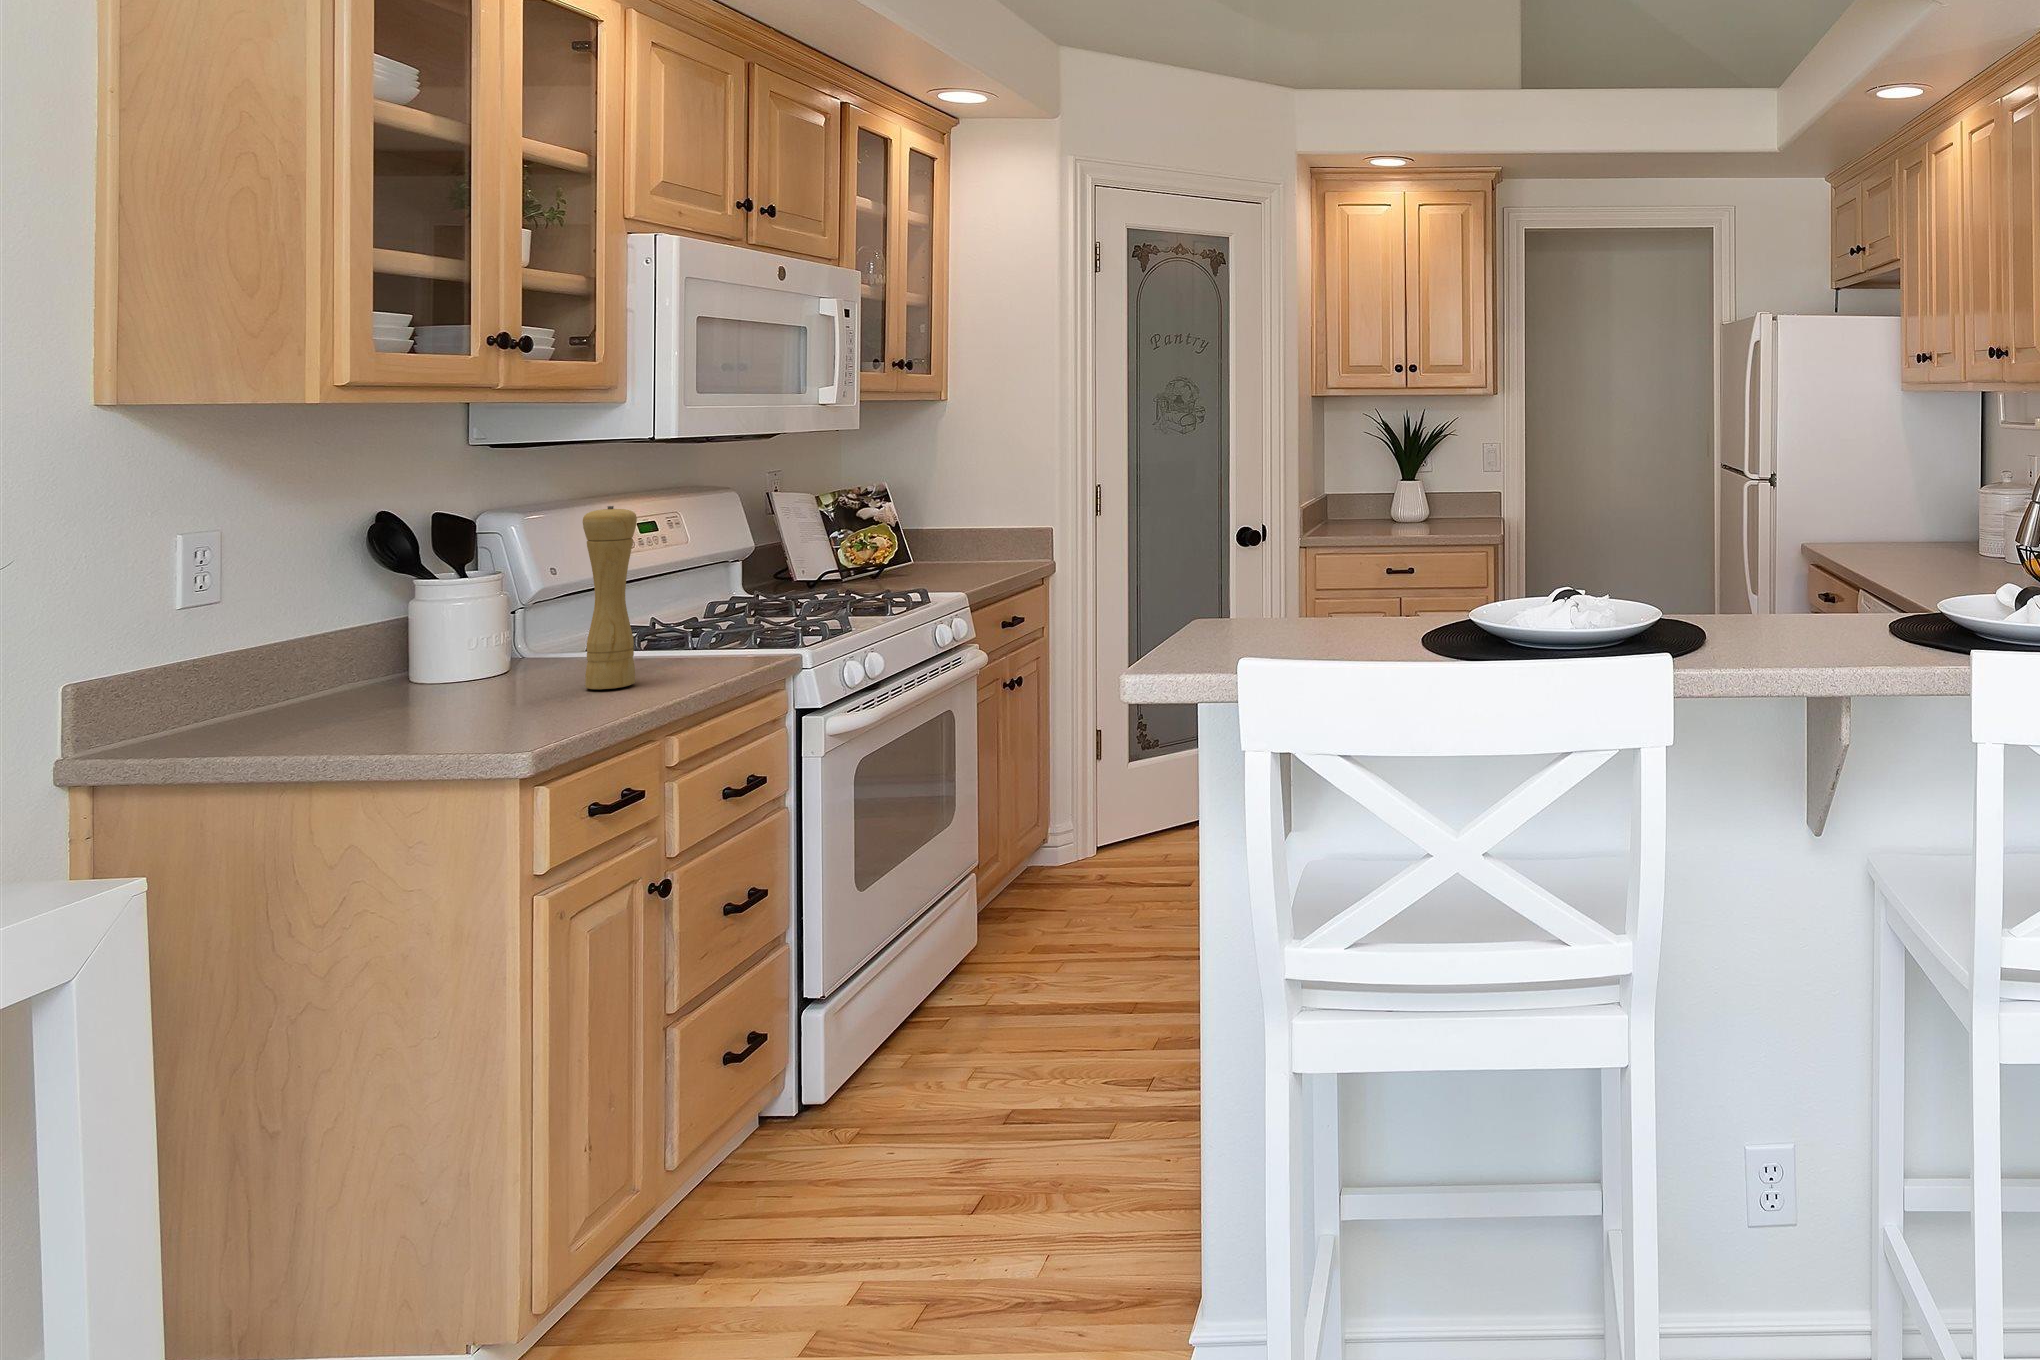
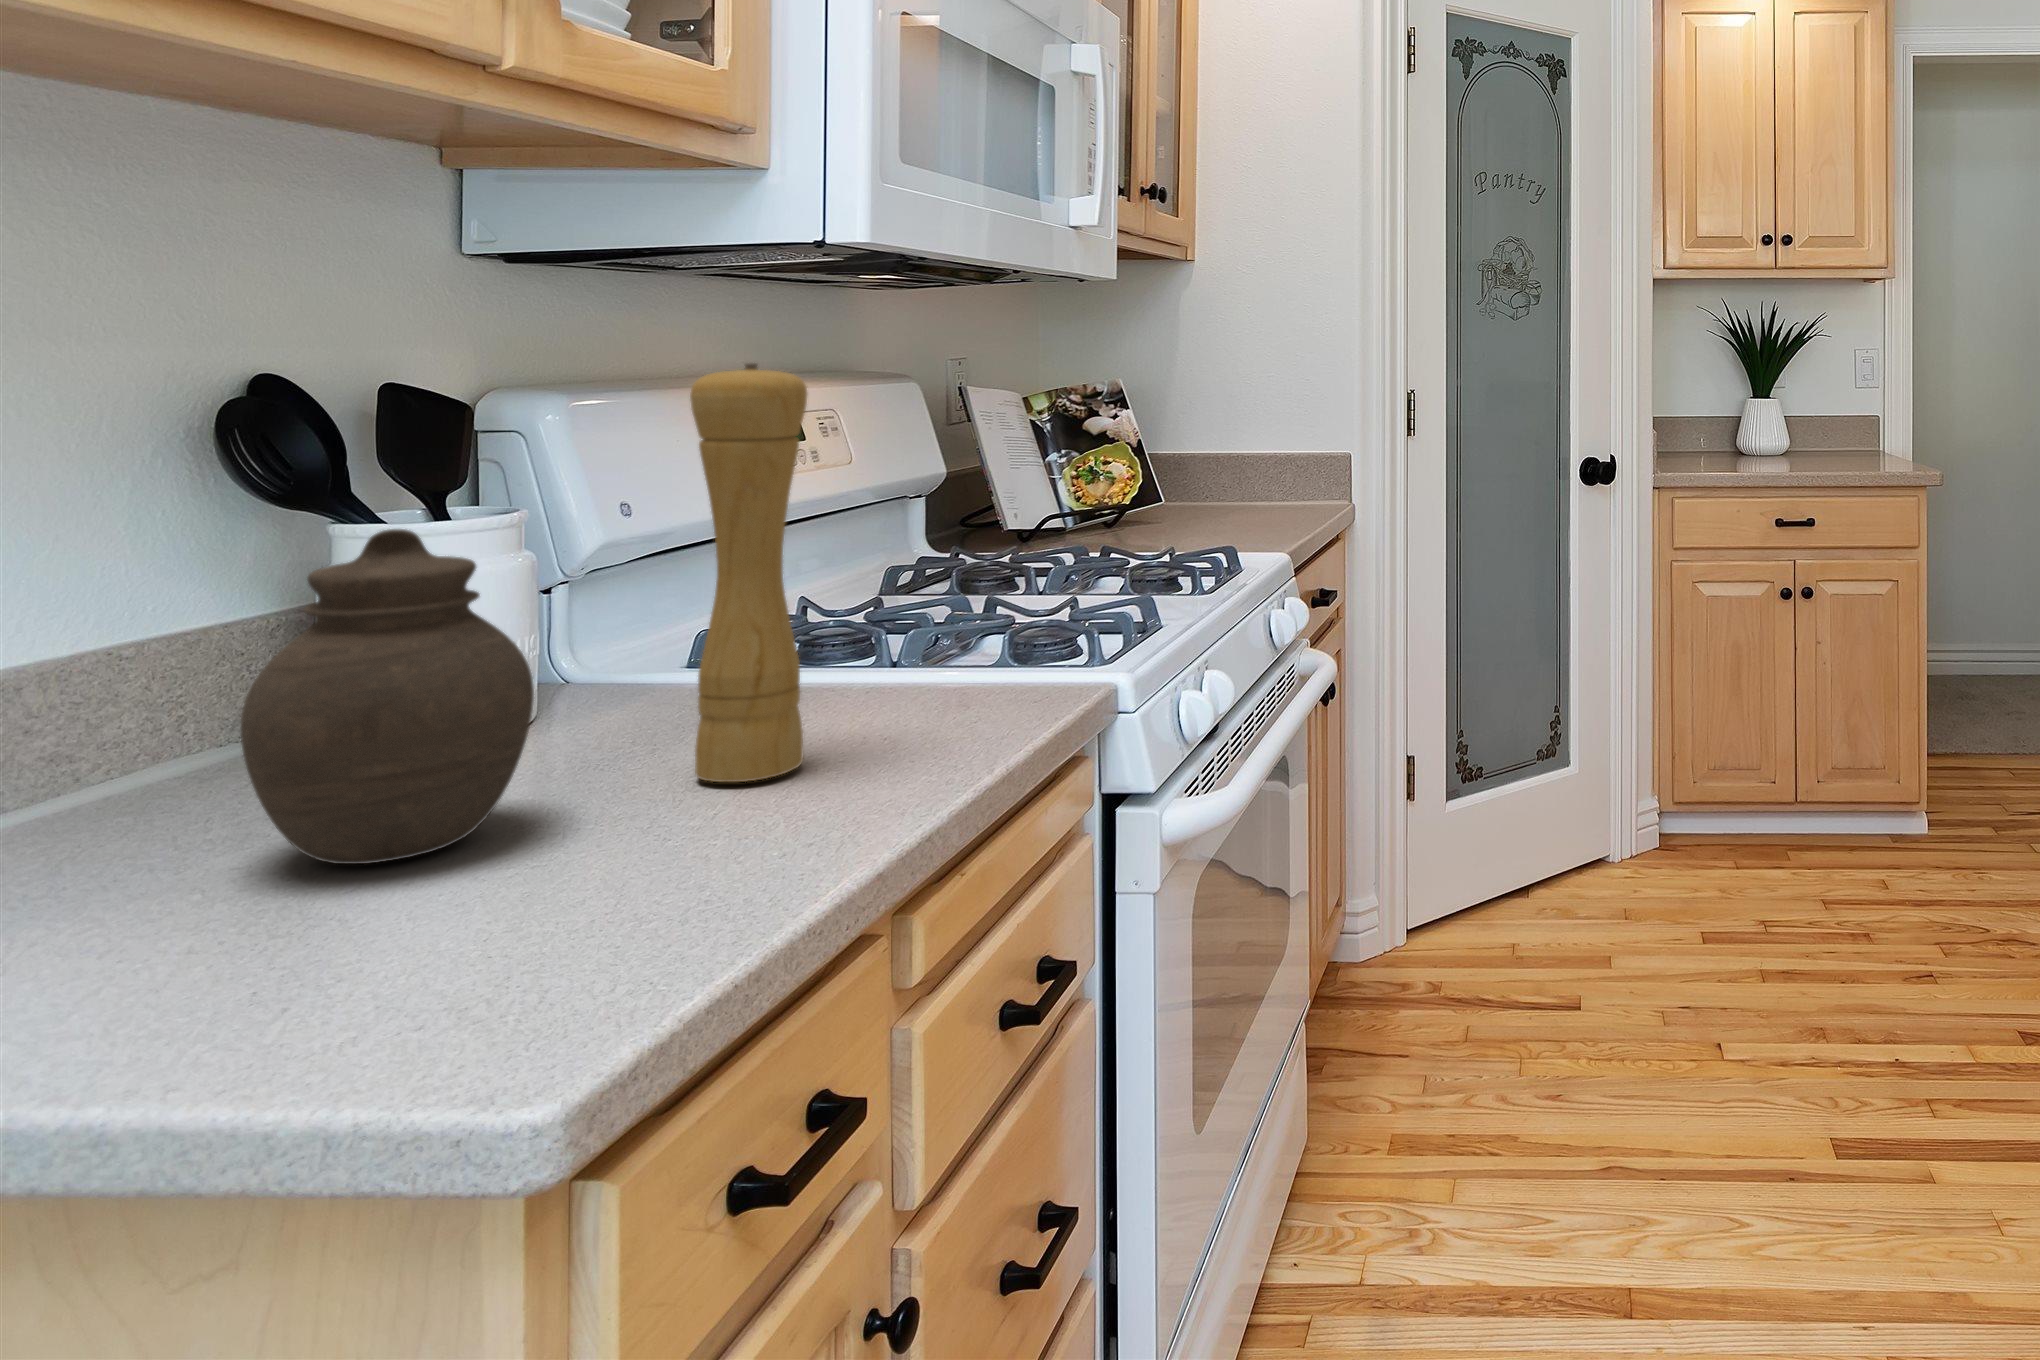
jar: none [398,580,514,713] -> present [241,529,534,864]

